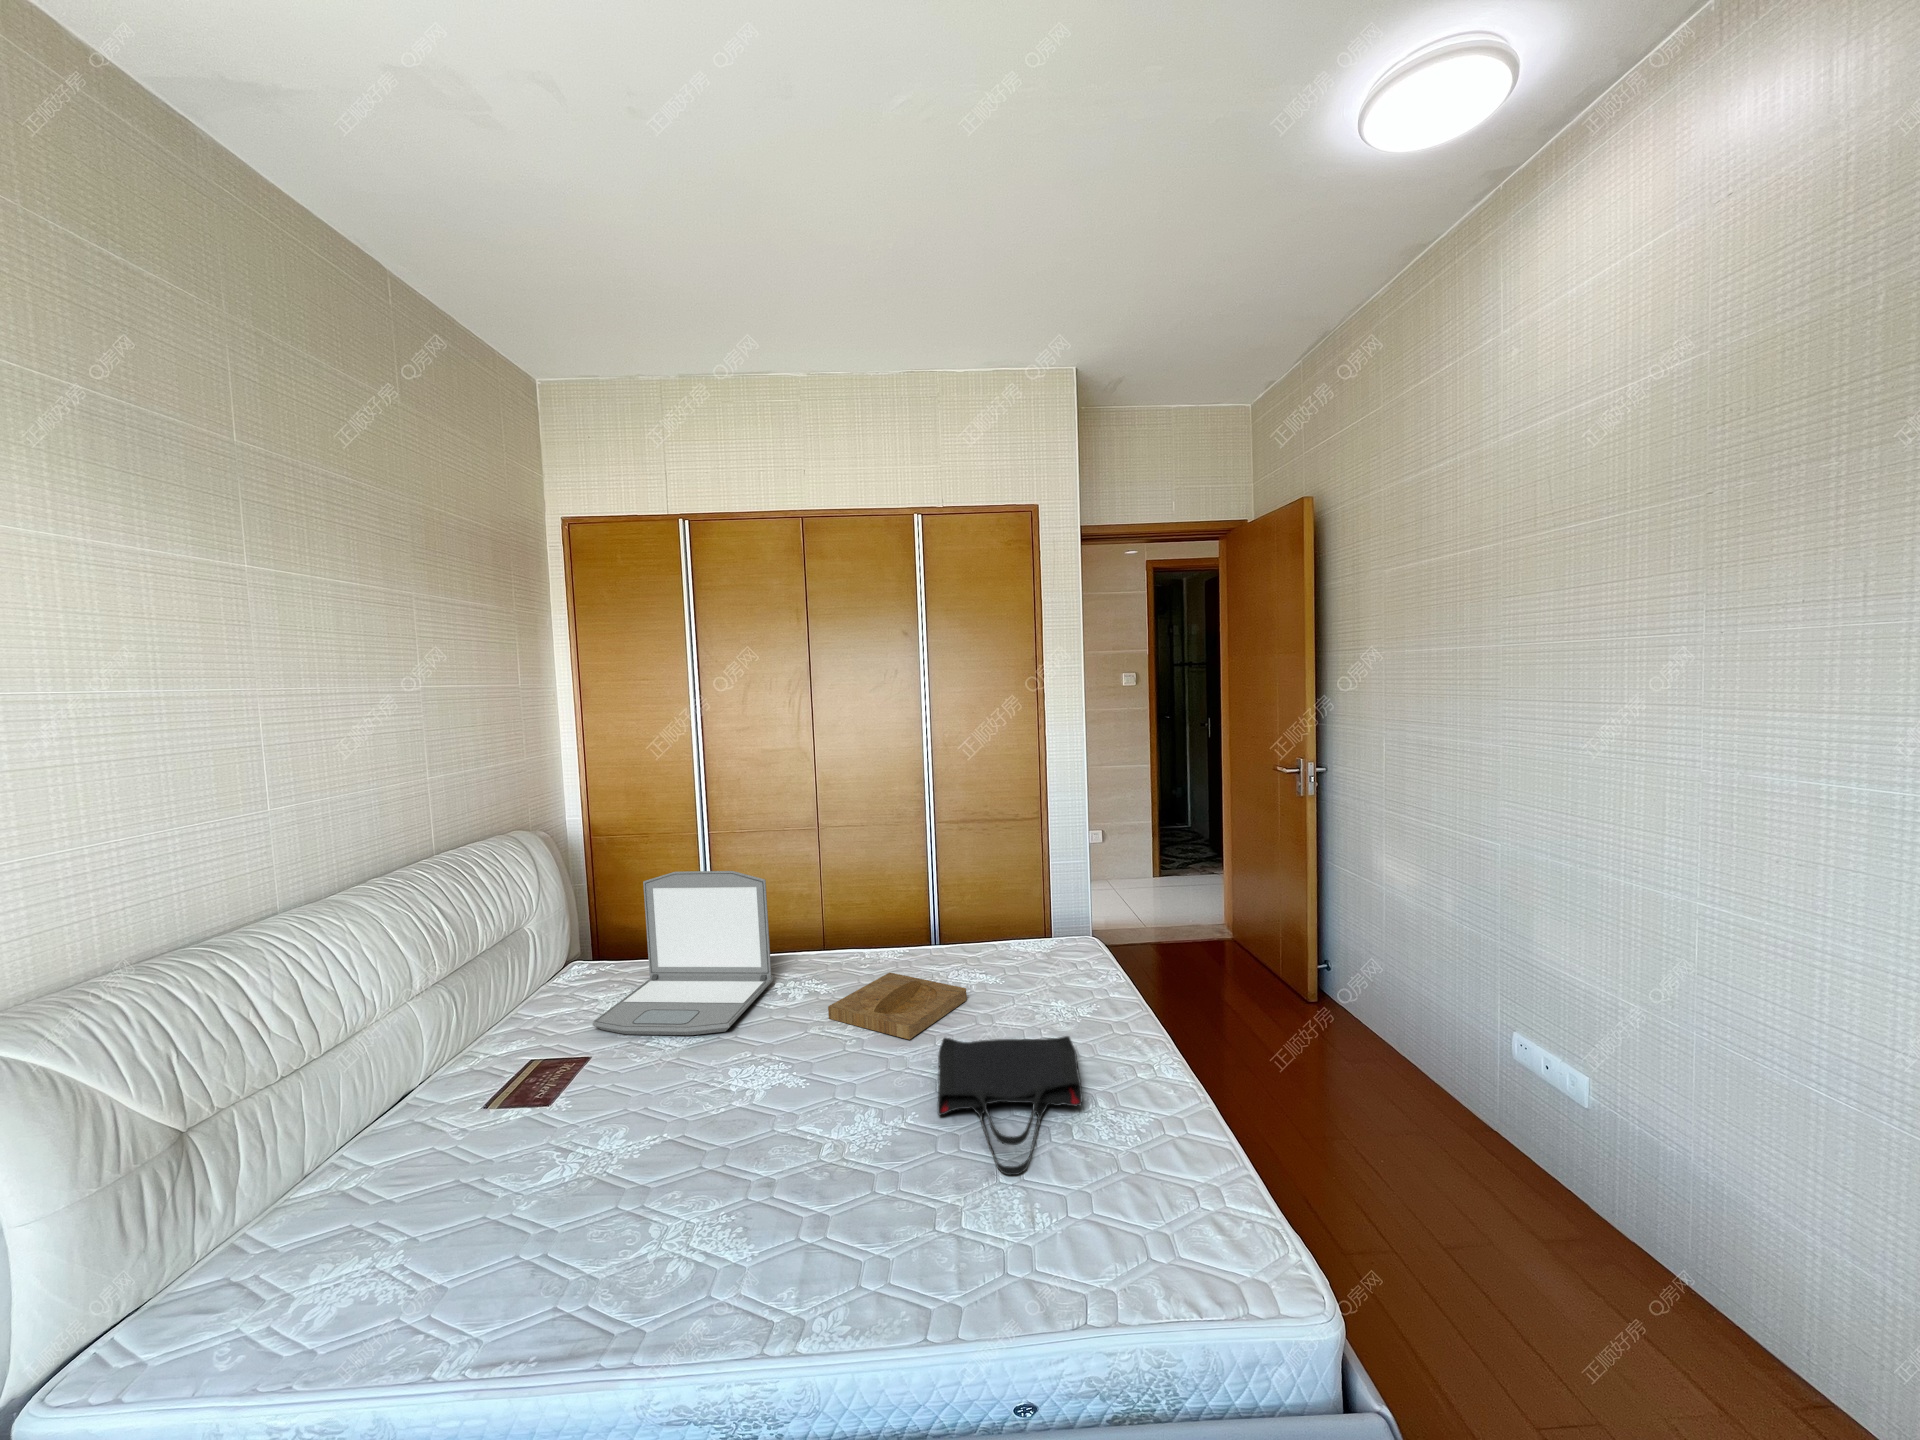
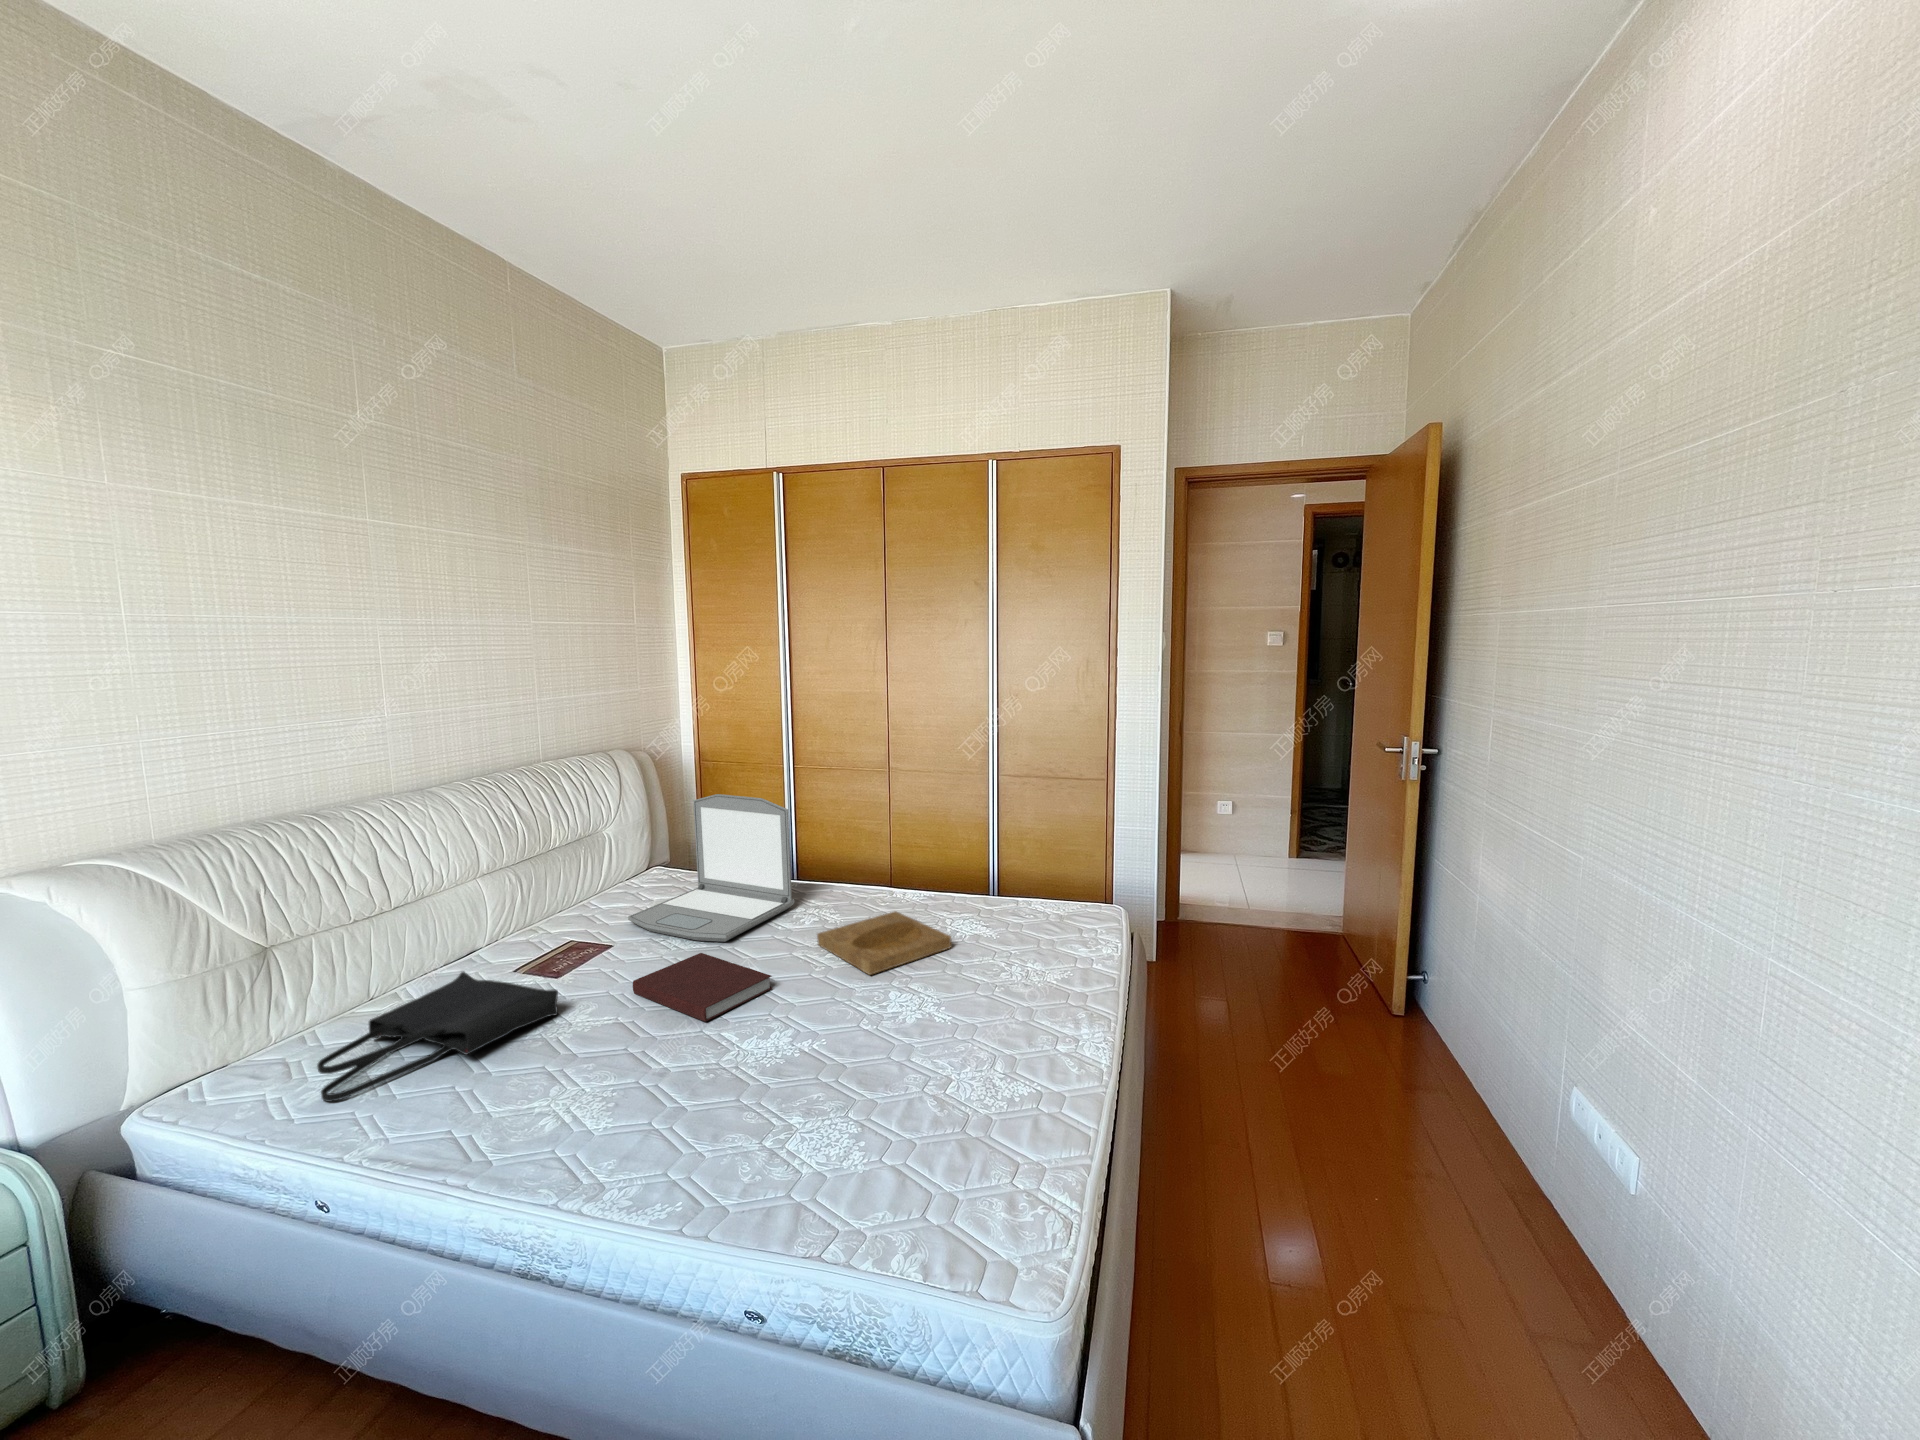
tote bag: present [938,1036,1082,1175] -> present [317,972,558,1102]
notebook: none [662,1047,819,1119] -> present [633,953,772,1022]

